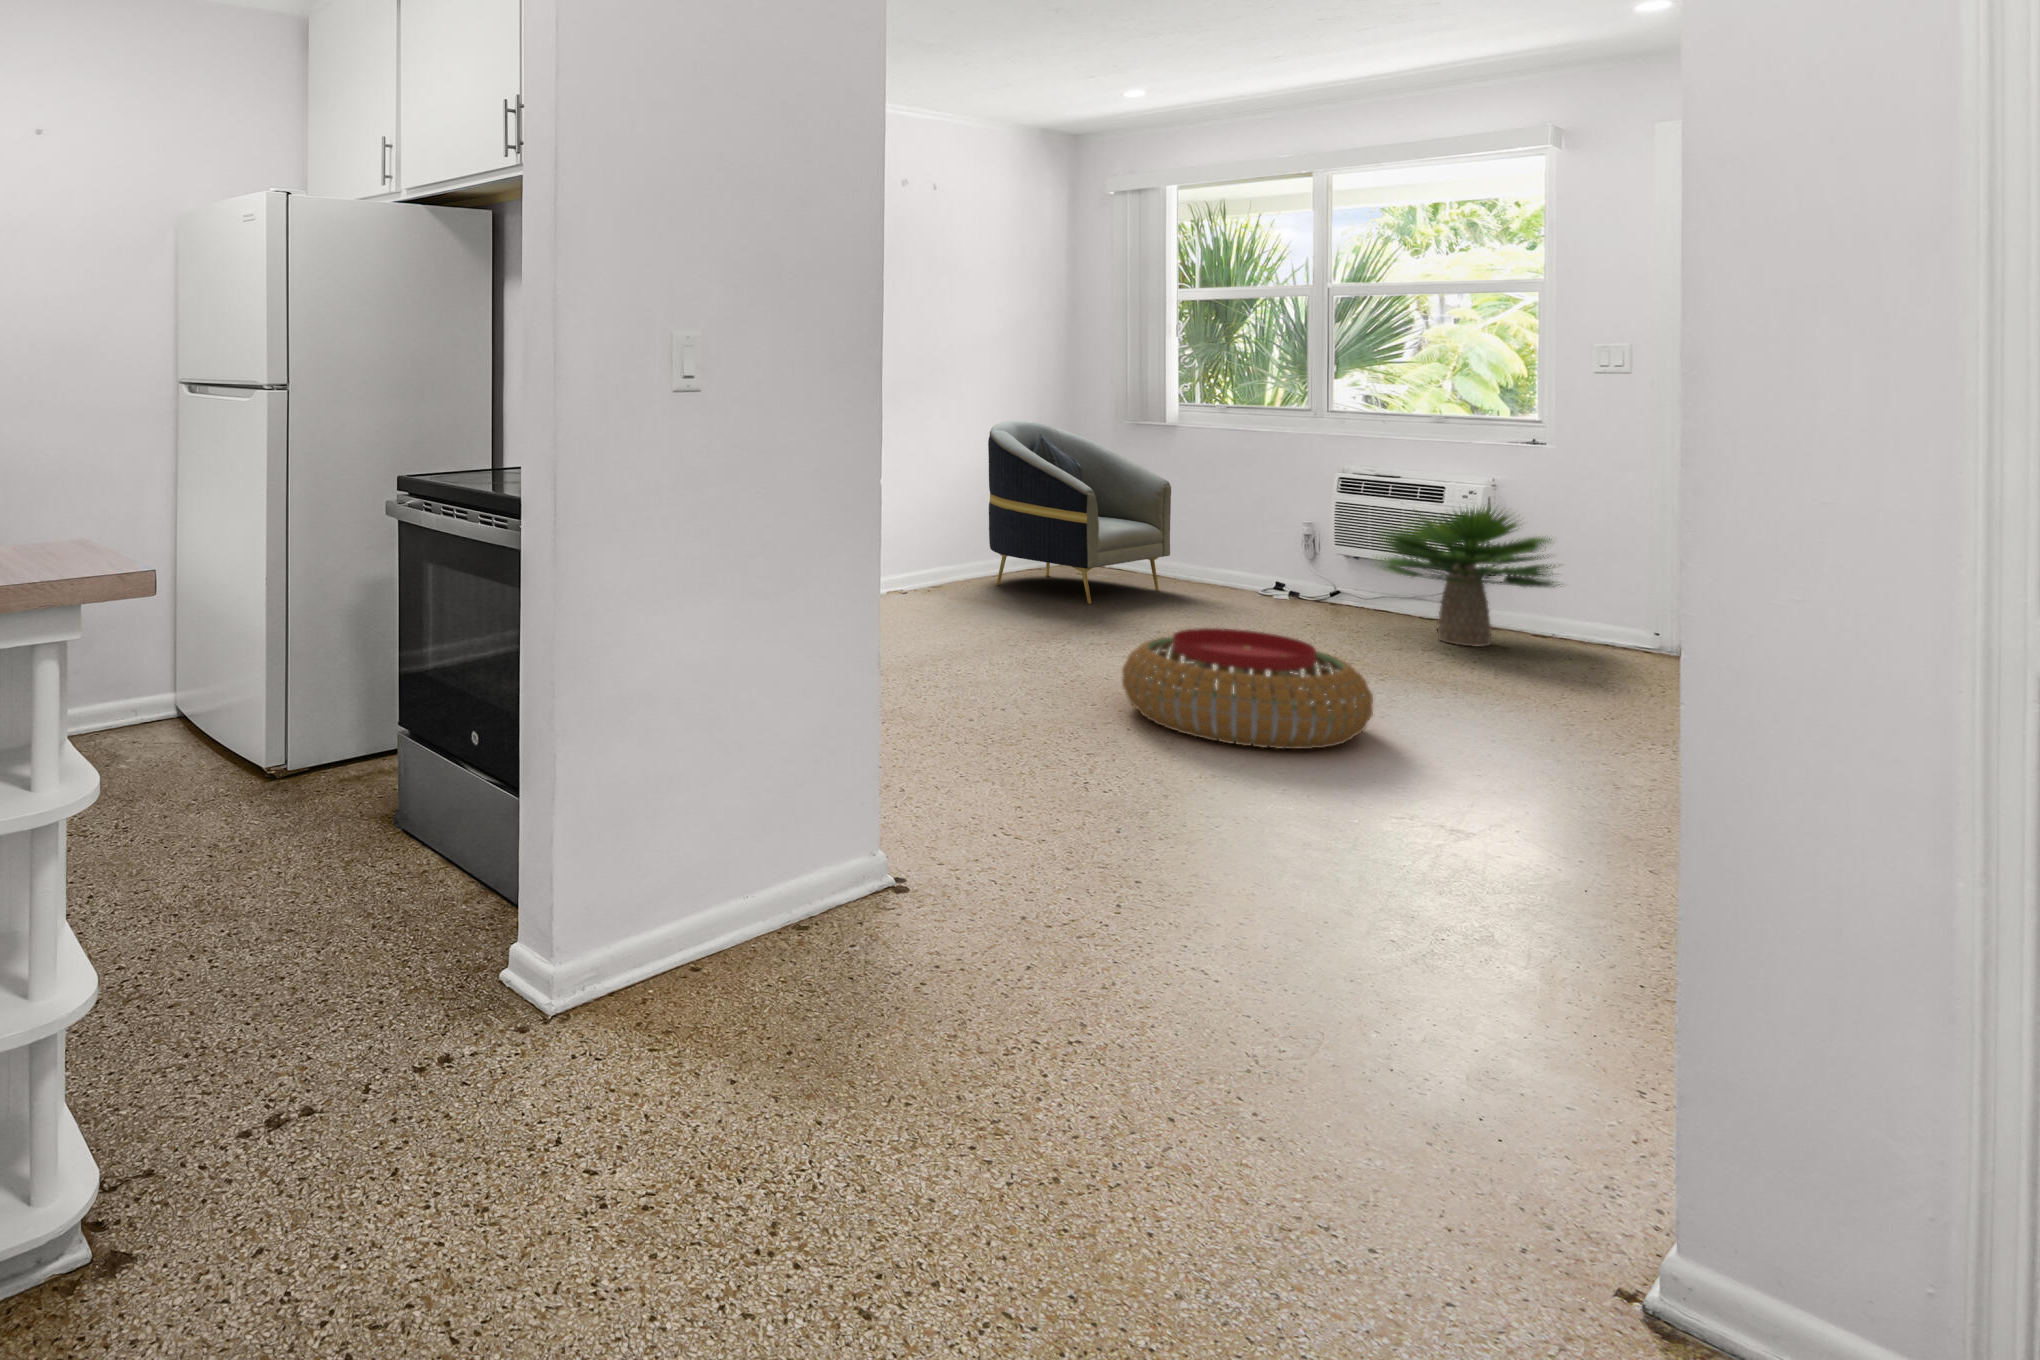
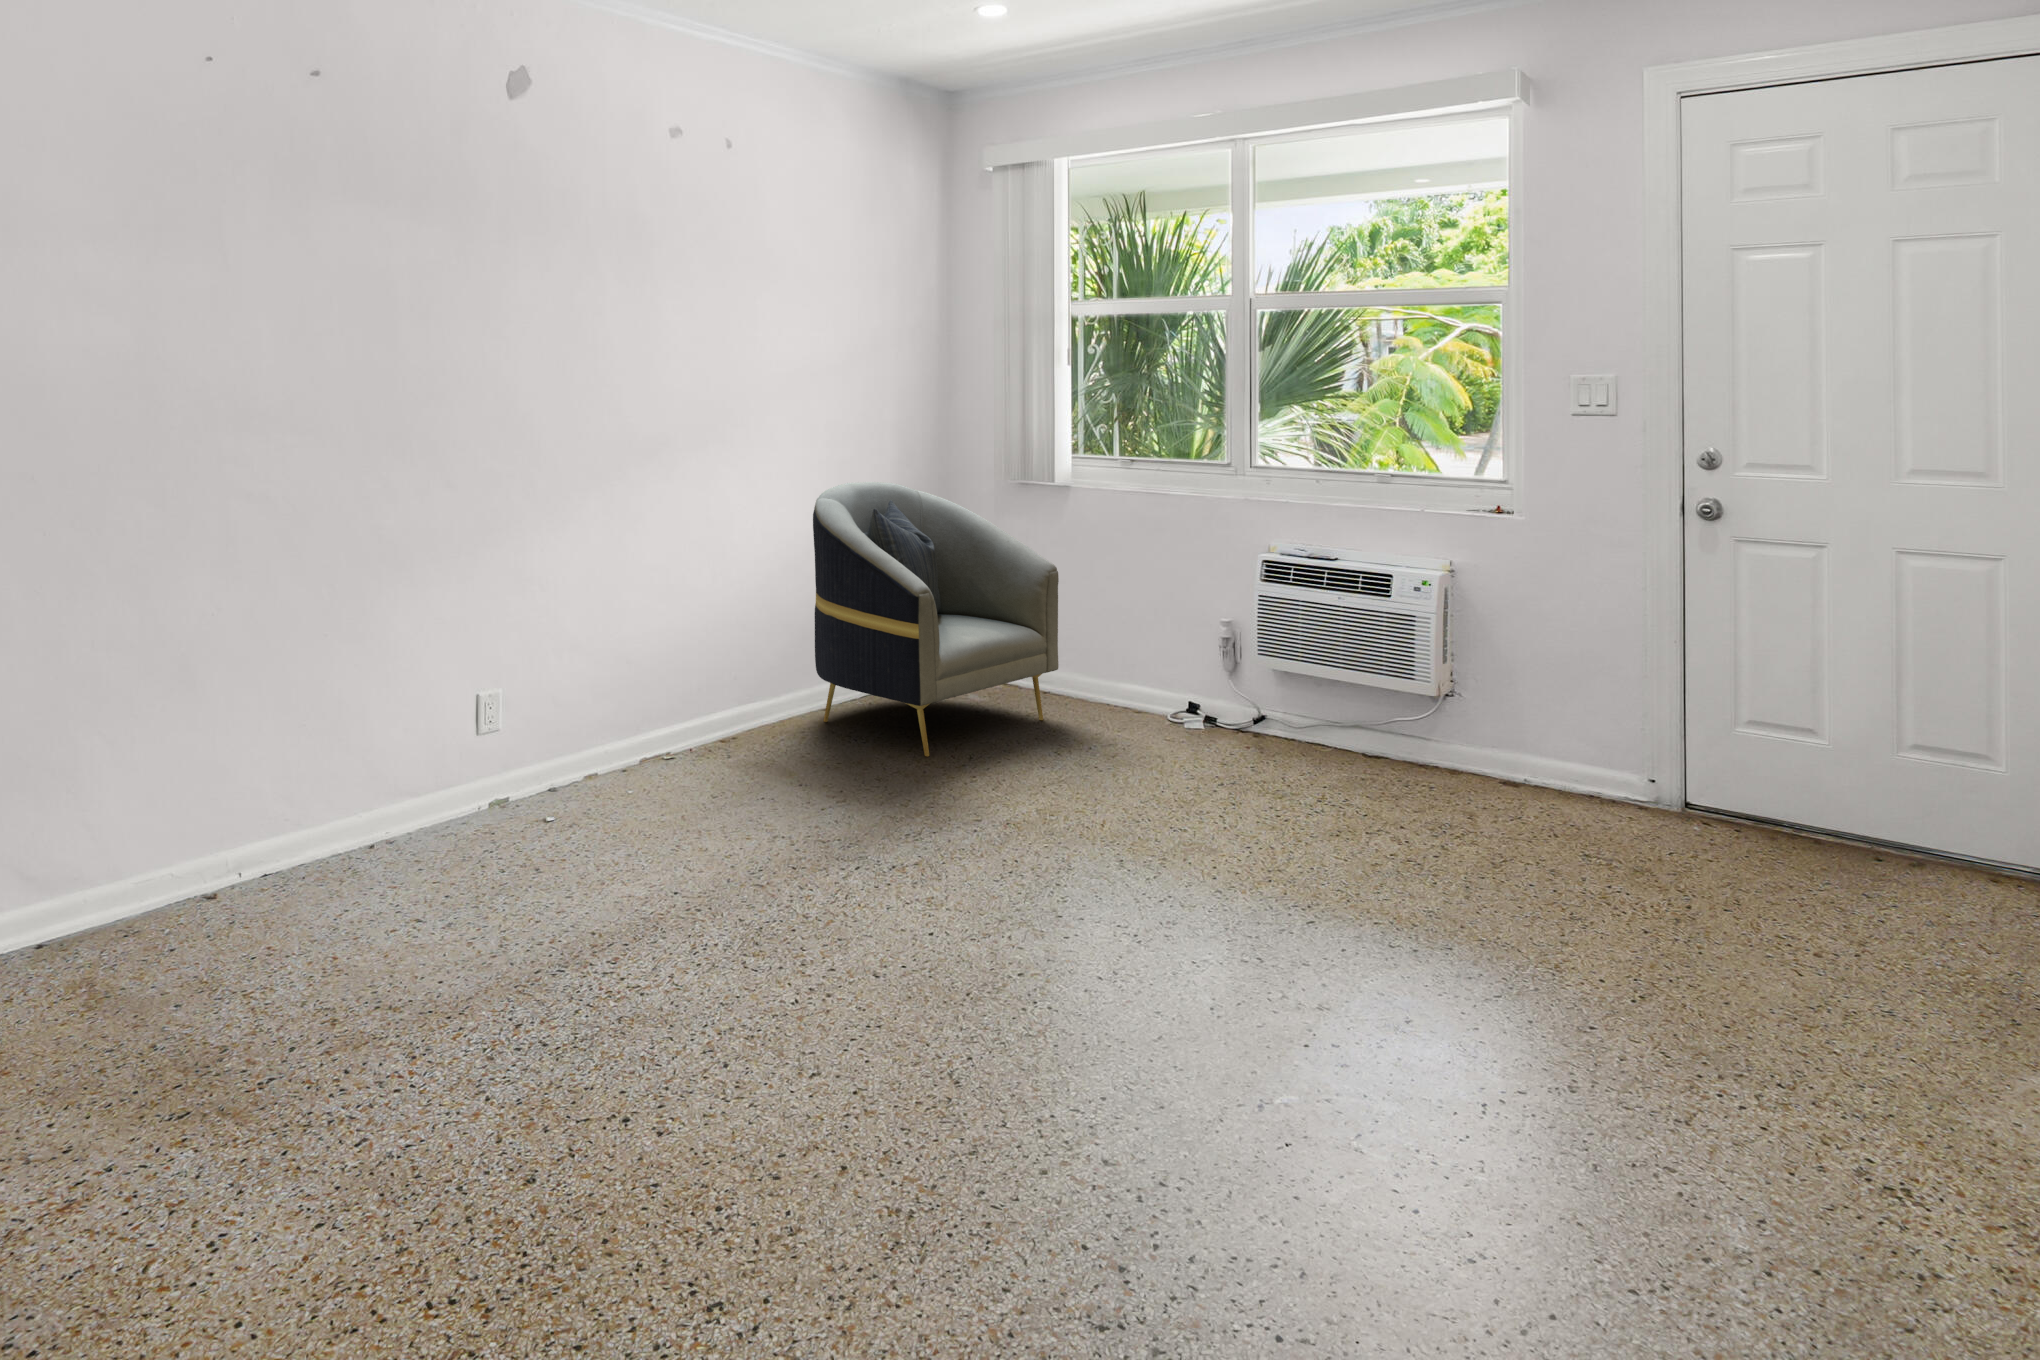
potted plant: present [1380,508,1560,647] -> none [1283,600,1548,818]
pouf: present [1122,628,1373,749] -> none [773,889,1193,1193]

